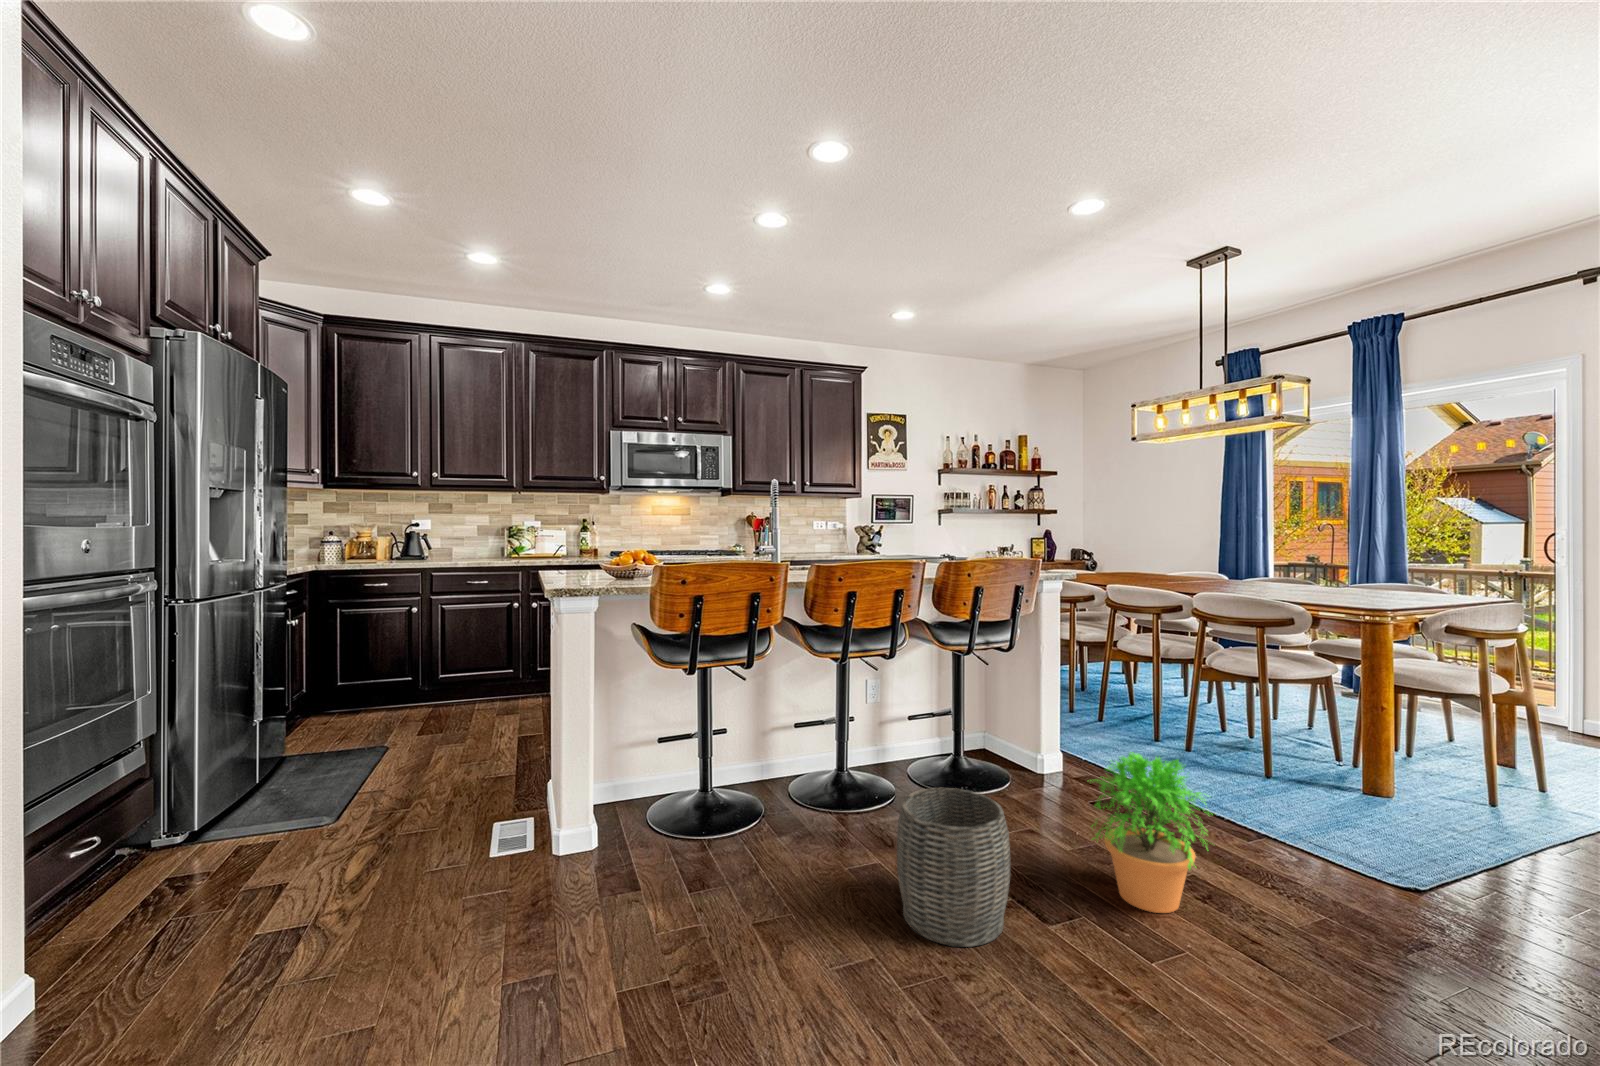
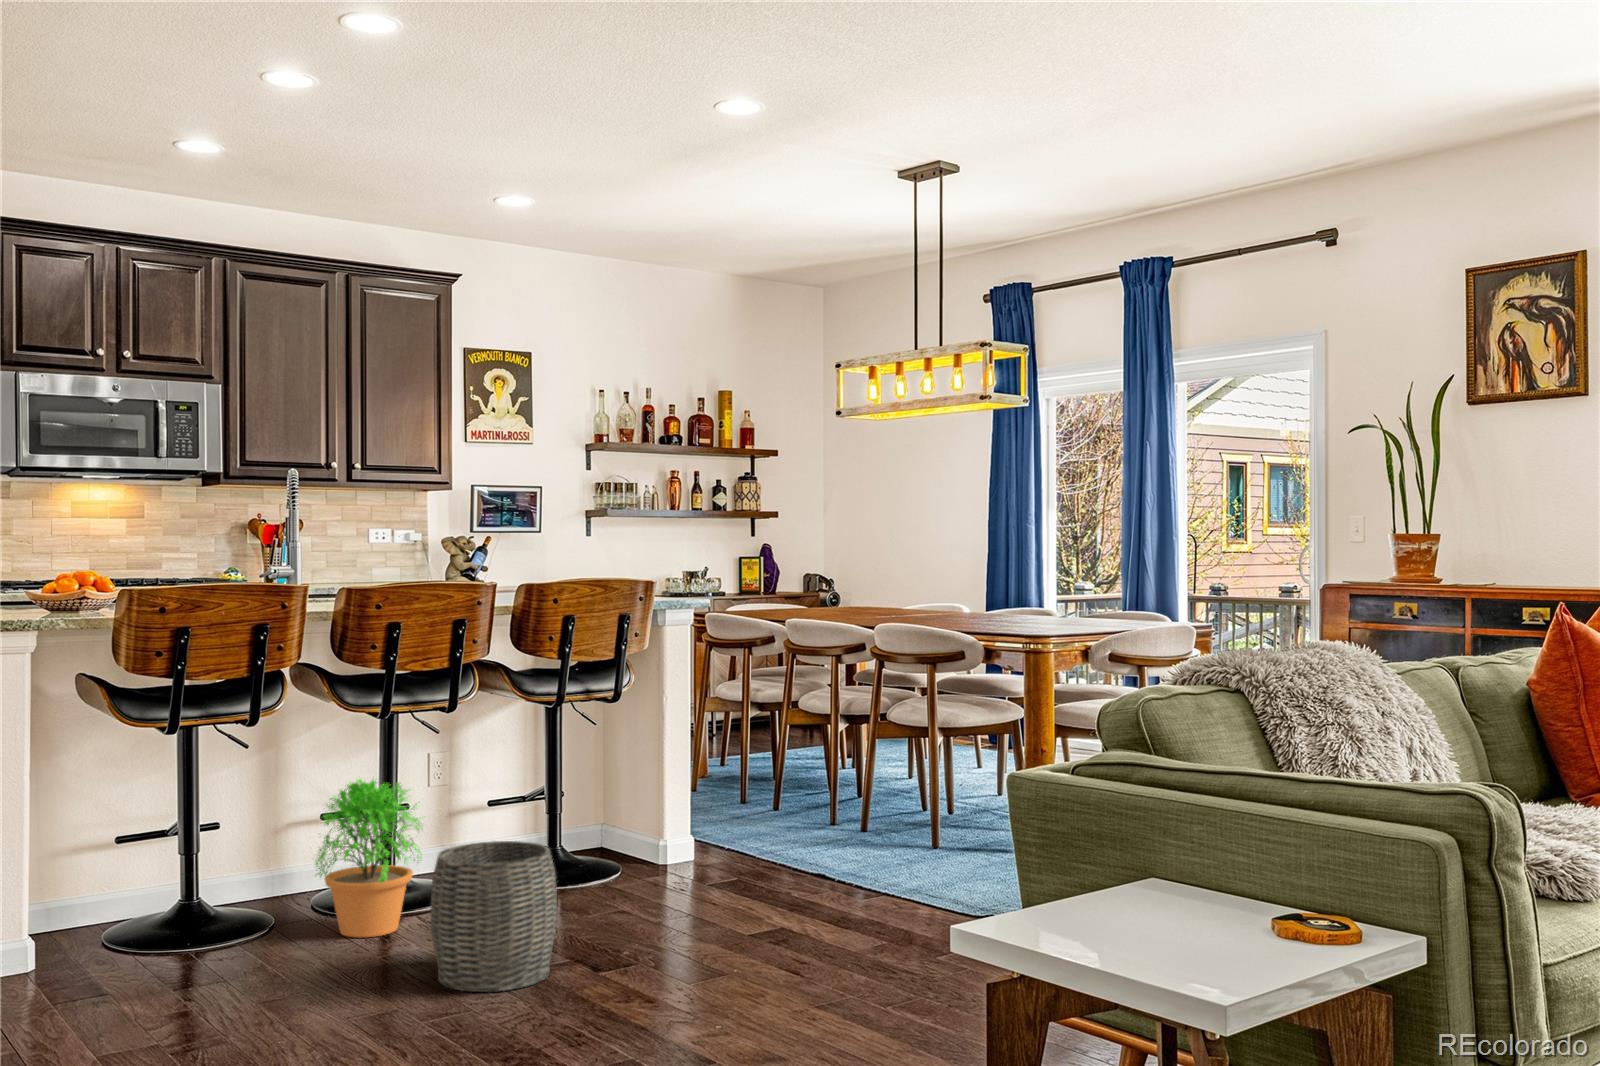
potted plant: present [1091,752,1205,913] -> present [315,779,423,937]

